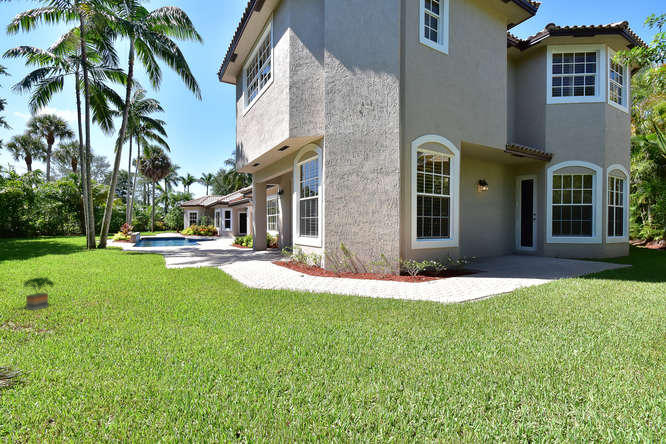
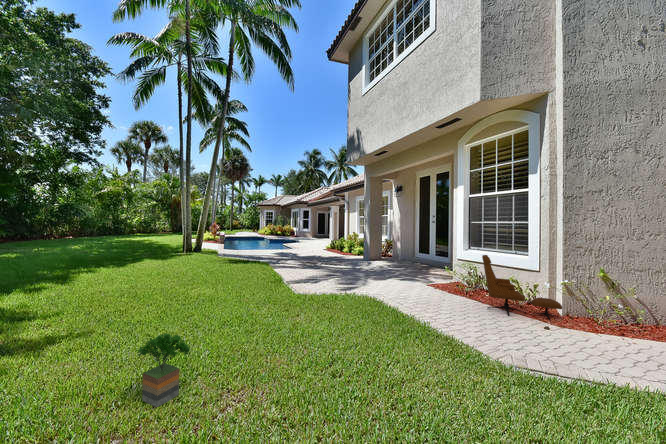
lounge chair: none [285,238,327,275] -> present [482,255,562,320]

